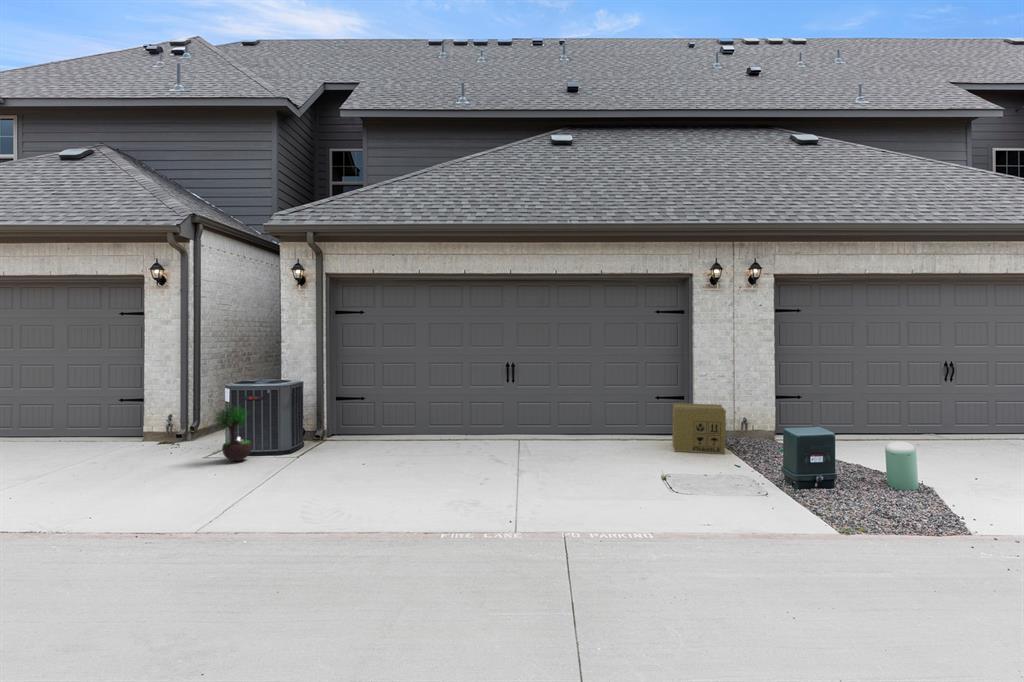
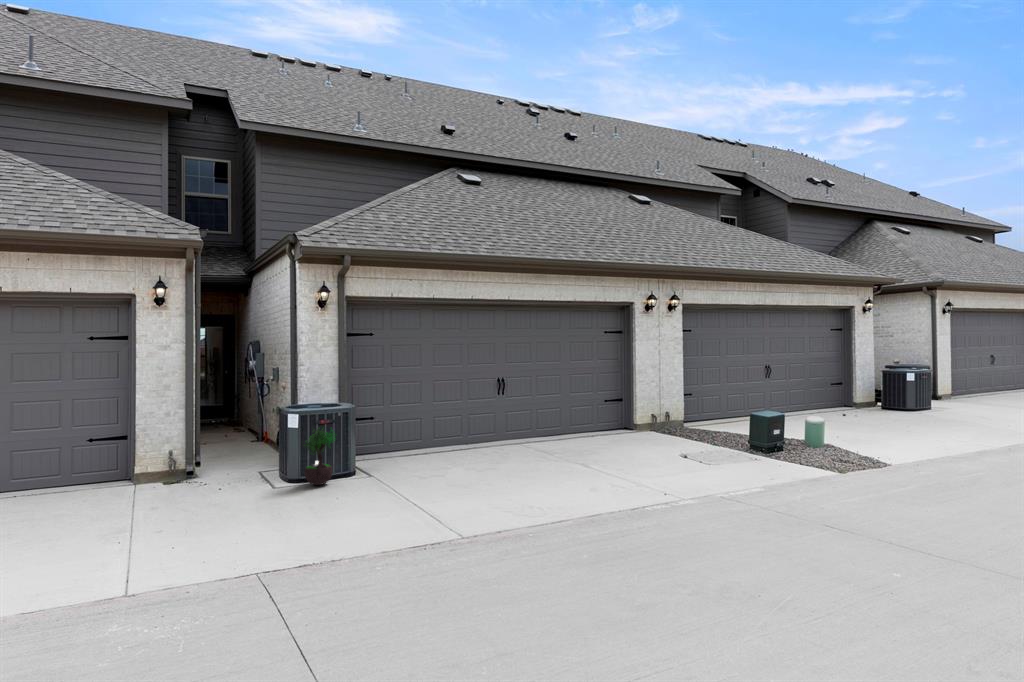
cardboard box: present [672,403,726,454] -> none [625,401,673,438]

